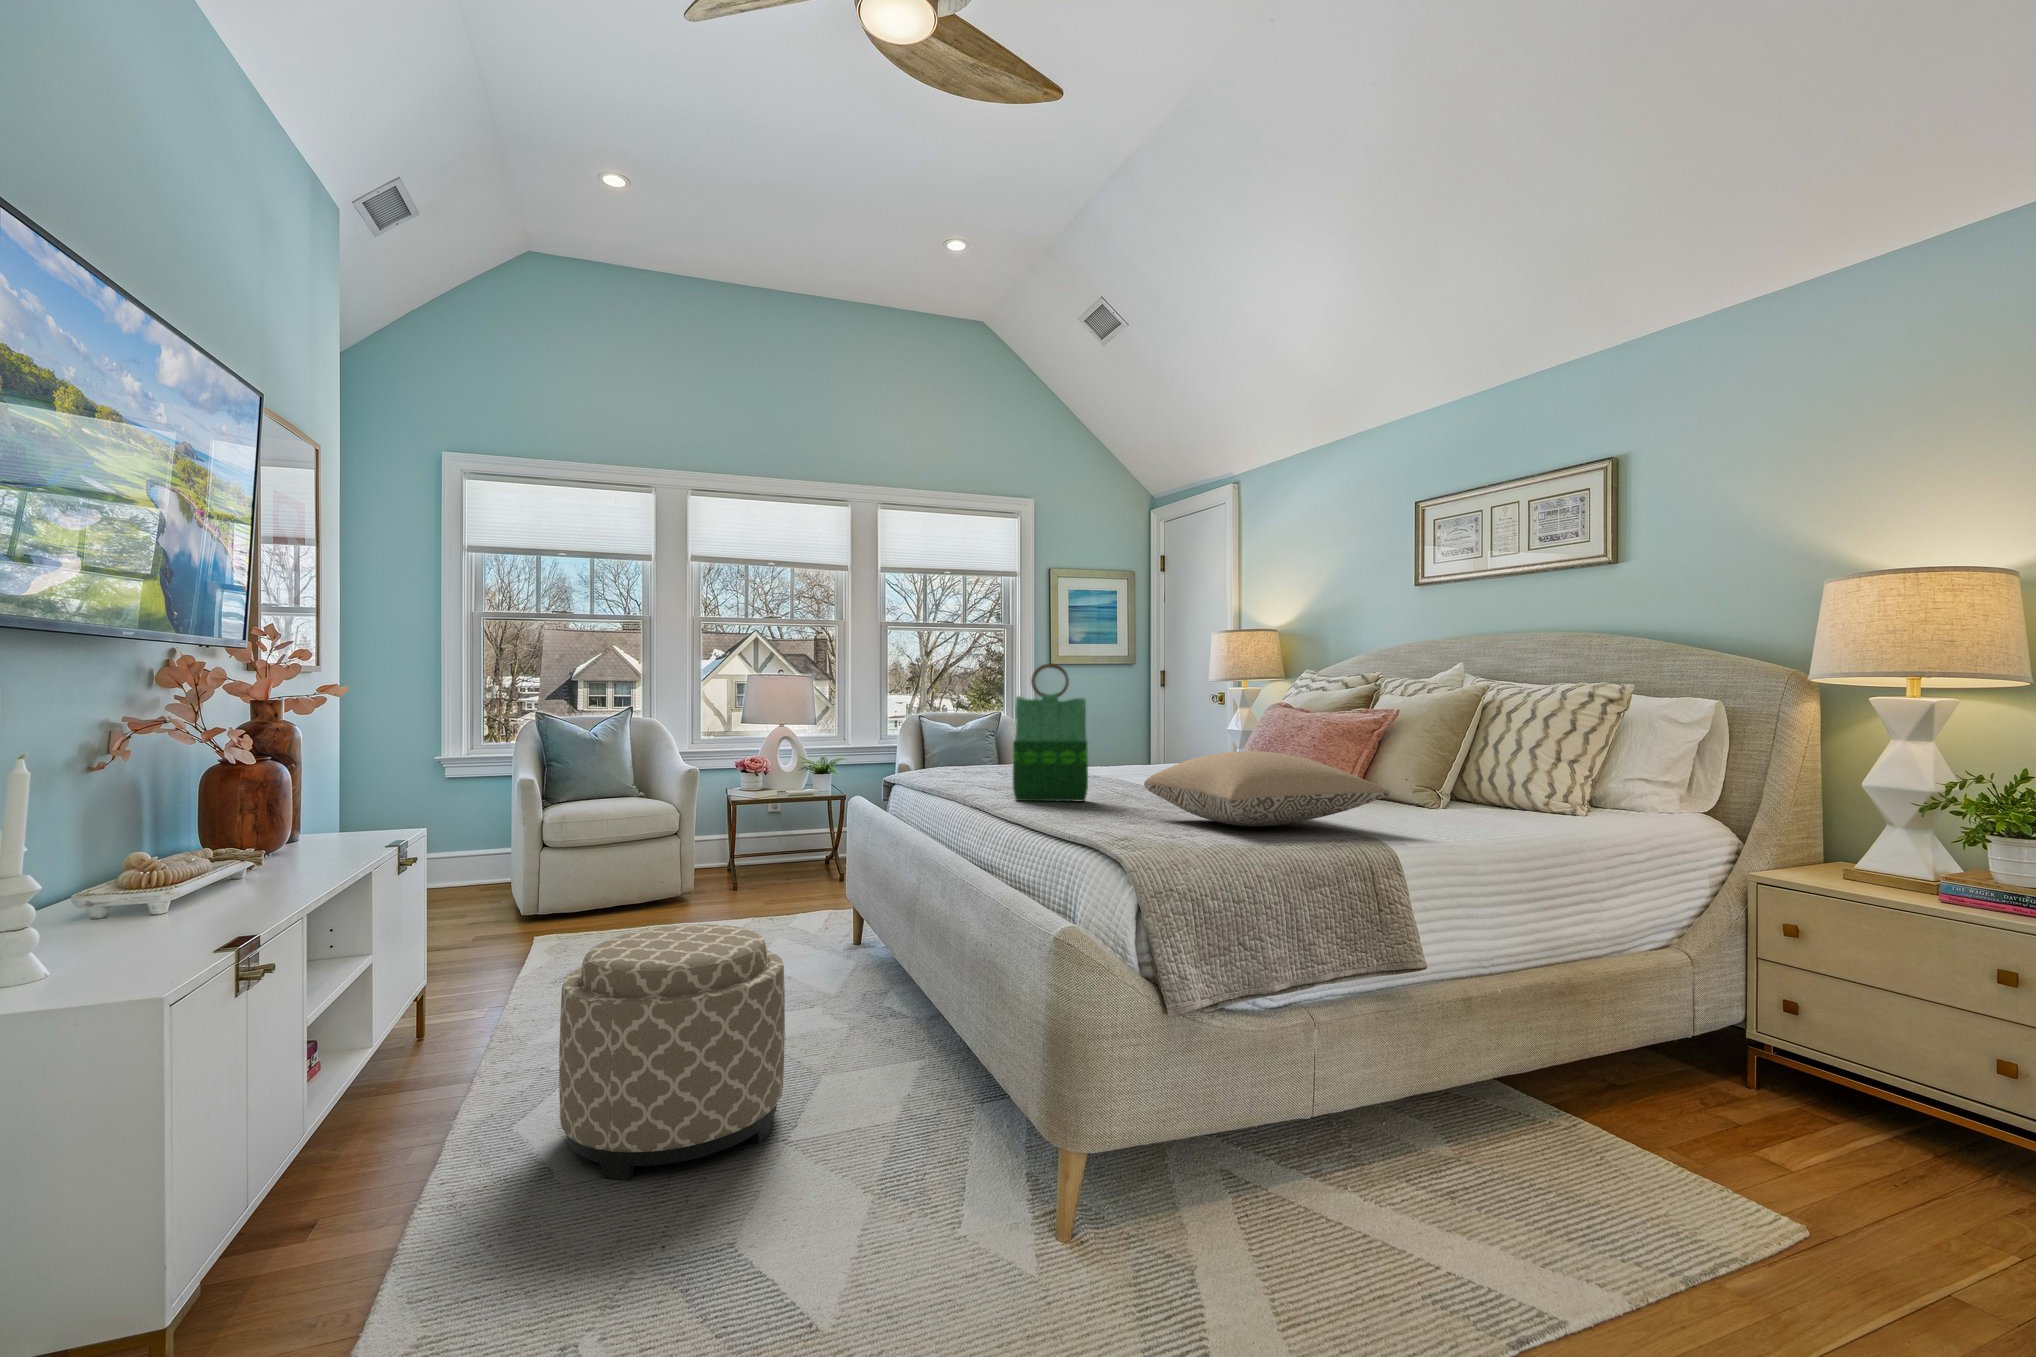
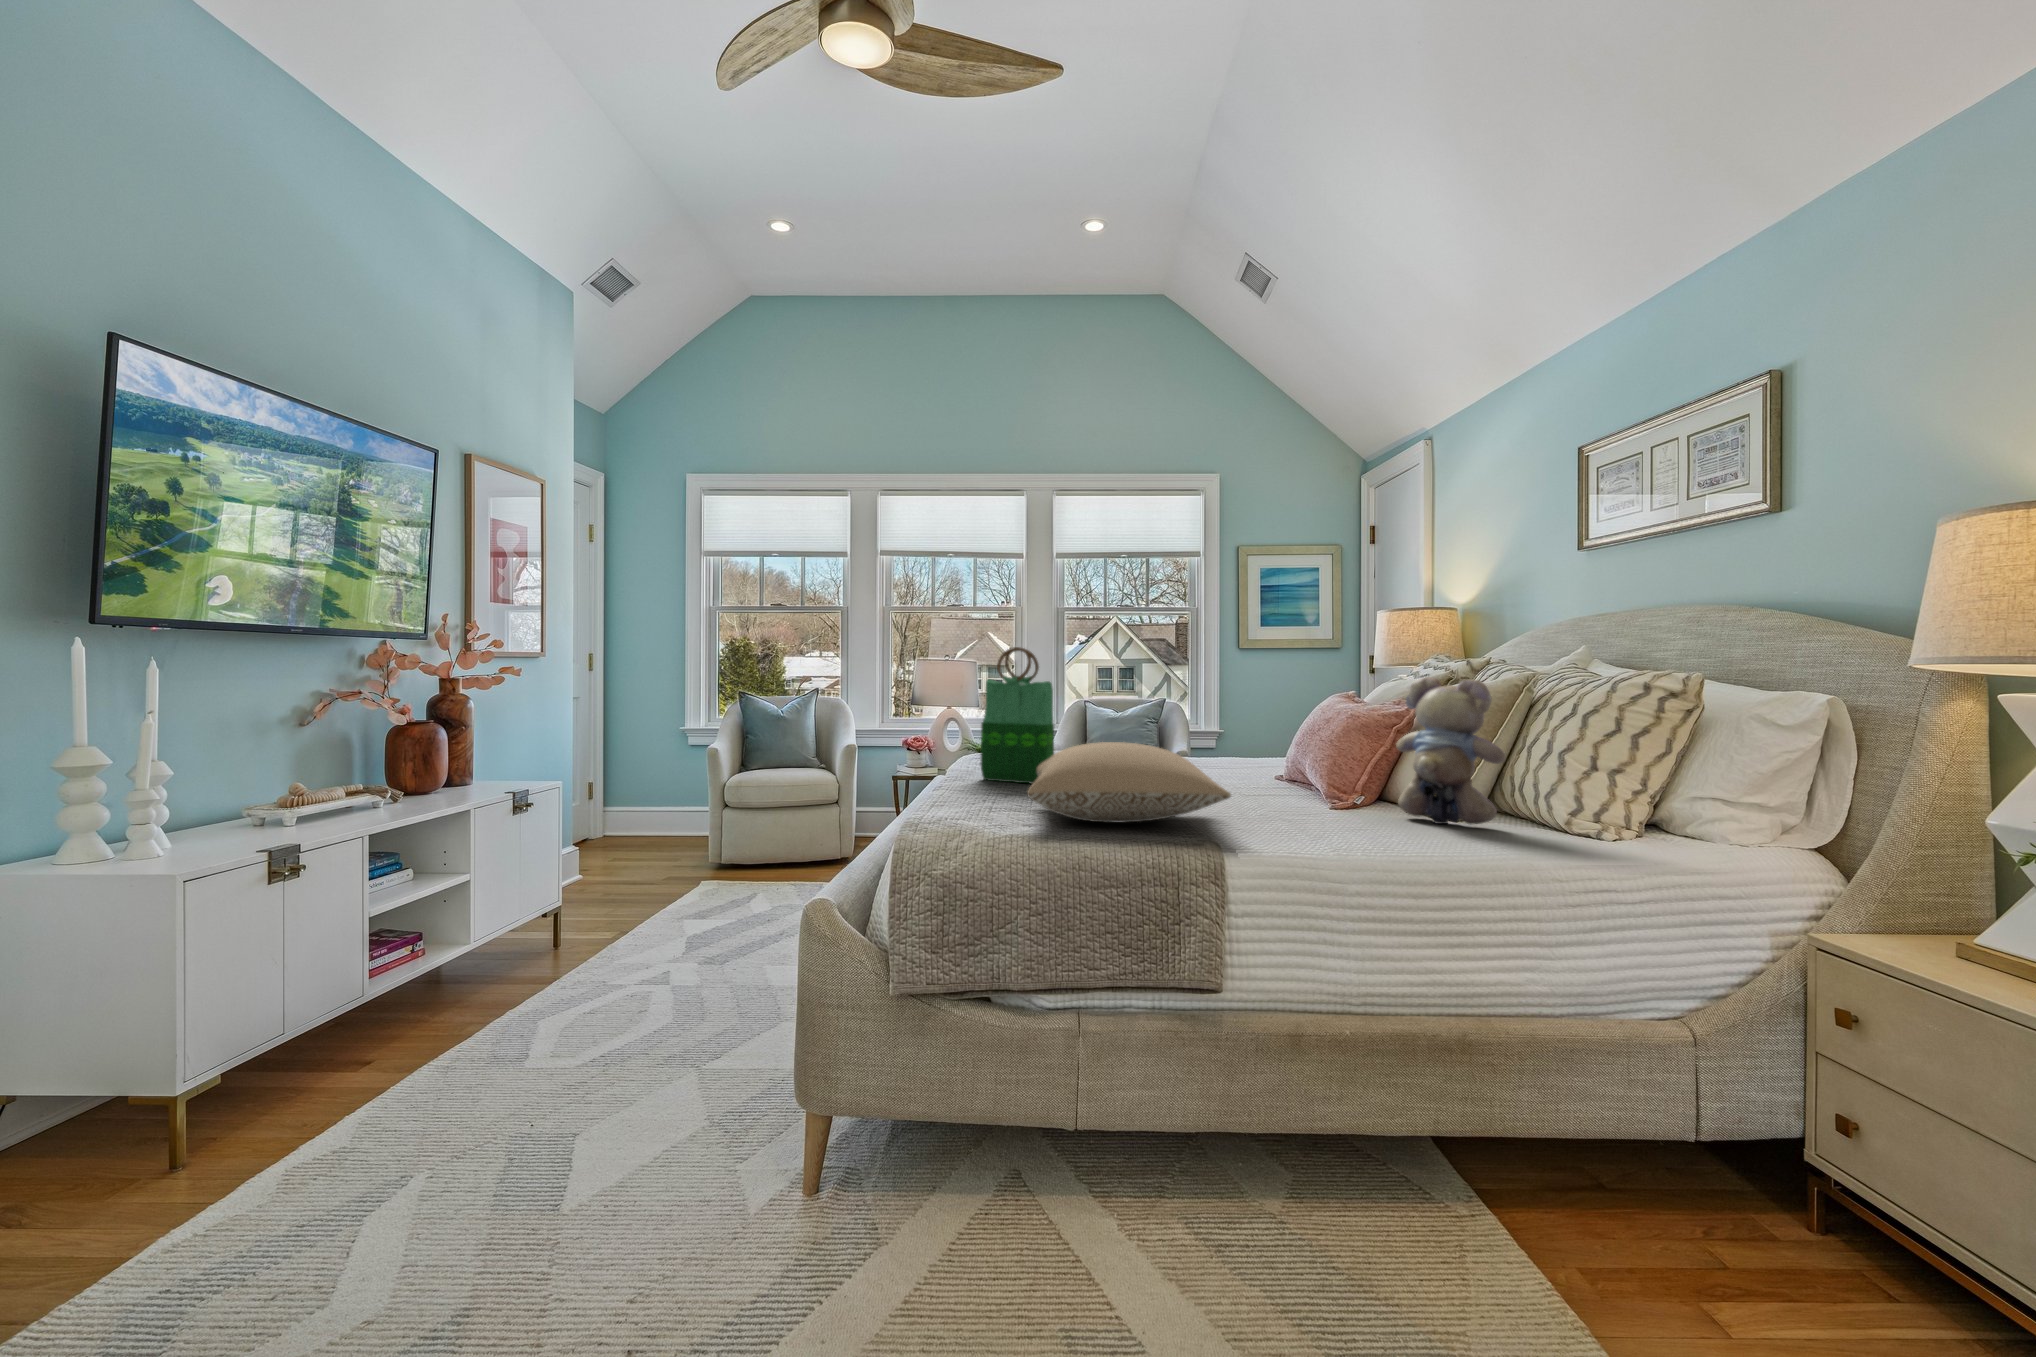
teddy bear: none [1409,689,1509,813] -> present [1396,677,1505,824]
ottoman: present [559,924,785,1180] -> none [548,867,735,1065]

